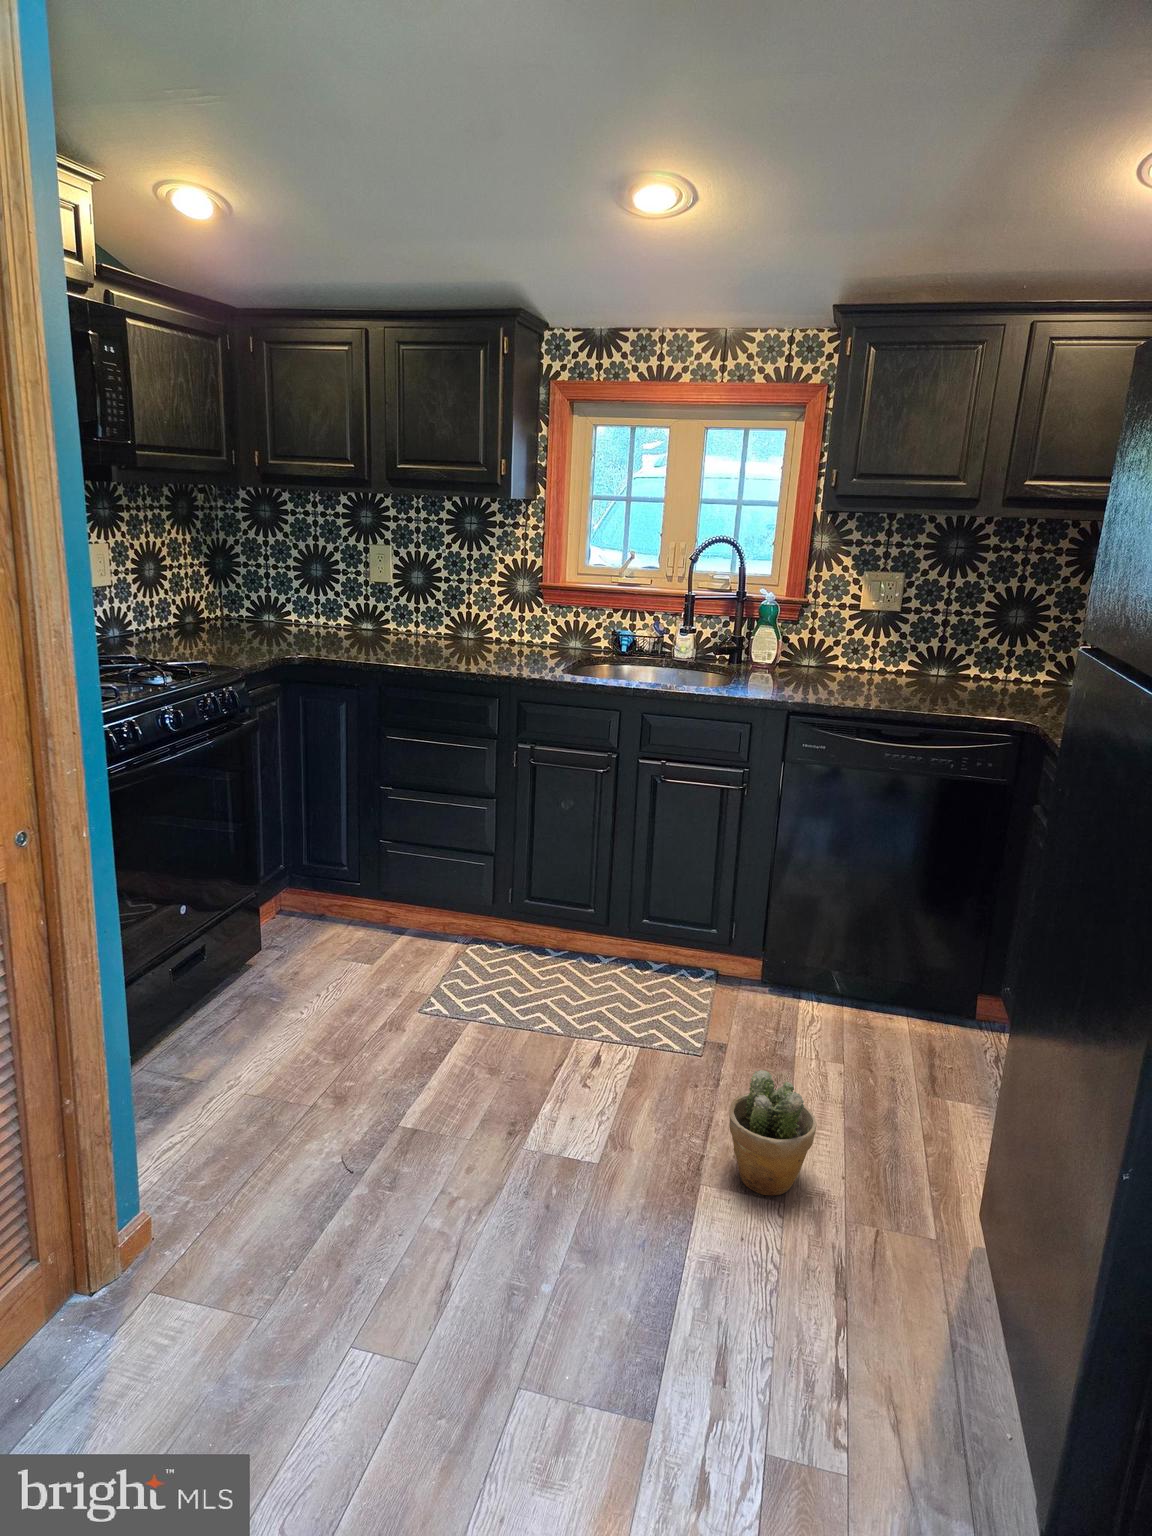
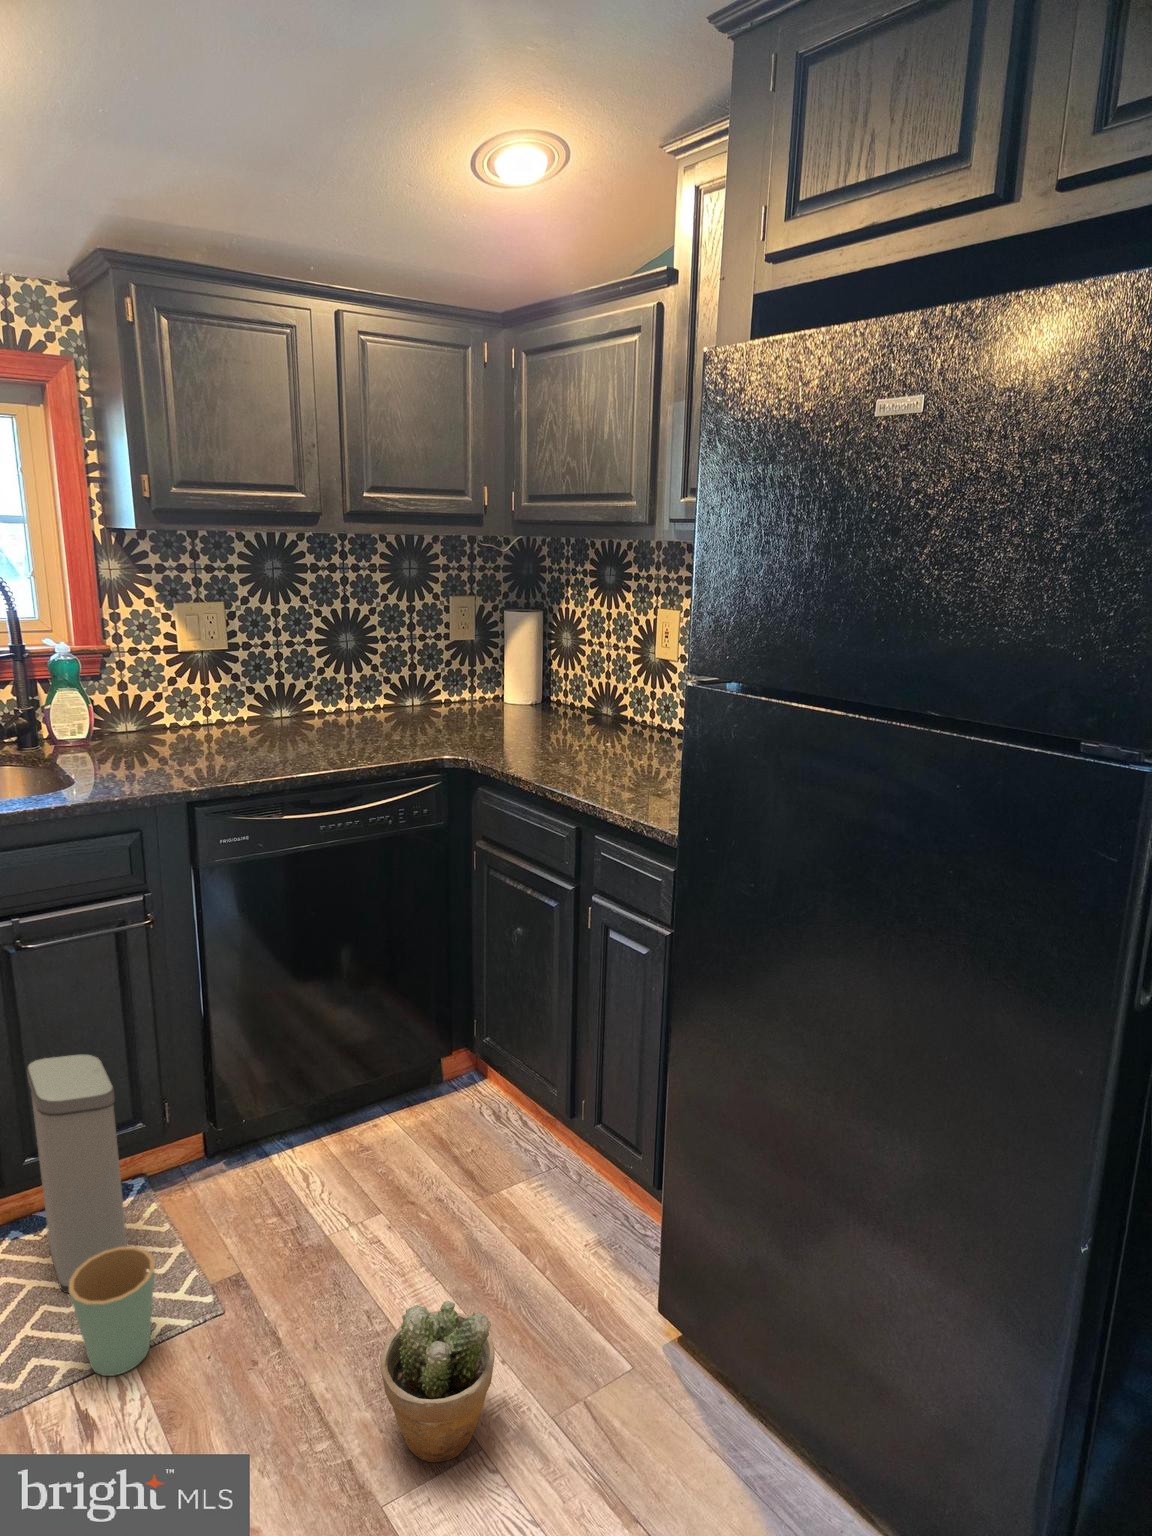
trash can: none [615,851,693,1050] -> present [27,1054,154,1376]

